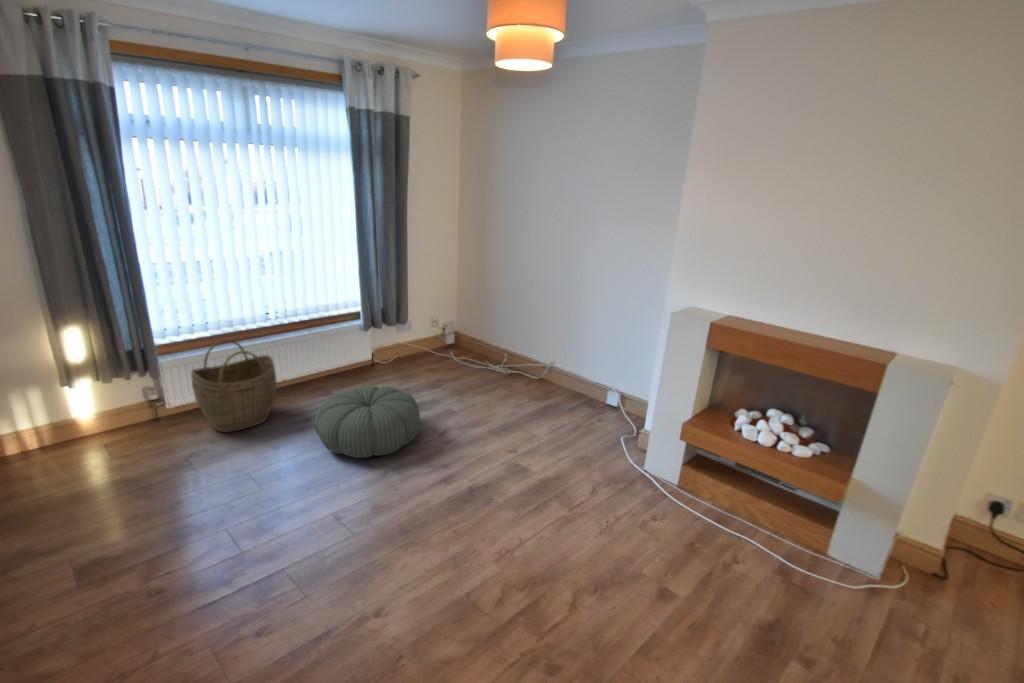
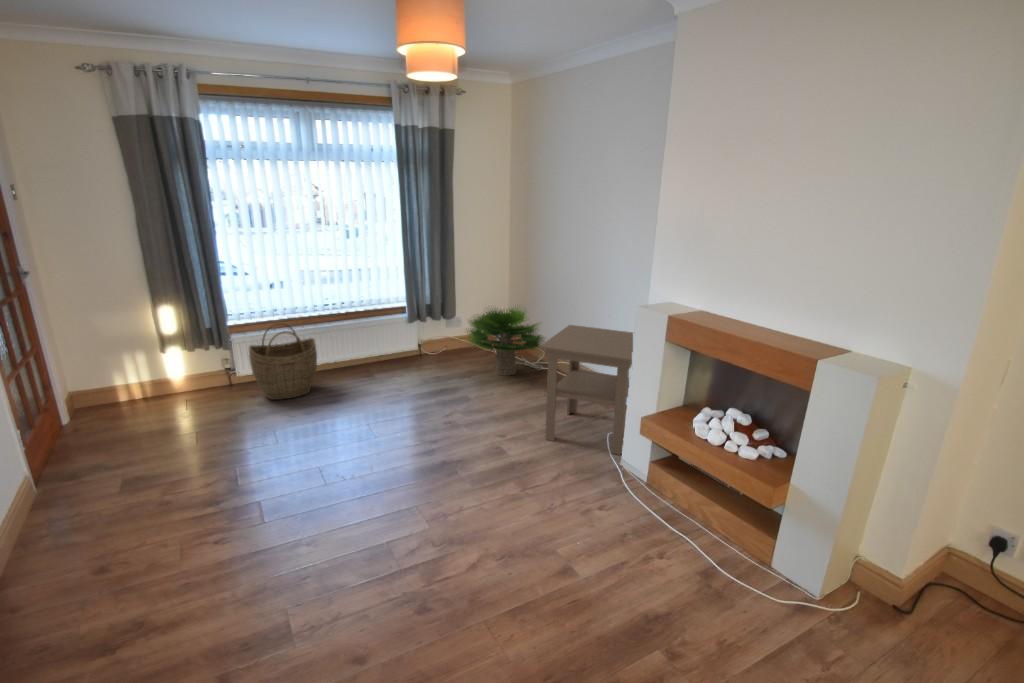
potted plant: none [429,305,516,380] -> present [467,308,544,376]
side table: none [557,328,657,456] -> present [539,325,633,455]
pouf: present [315,386,421,458] -> none [333,369,426,429]

